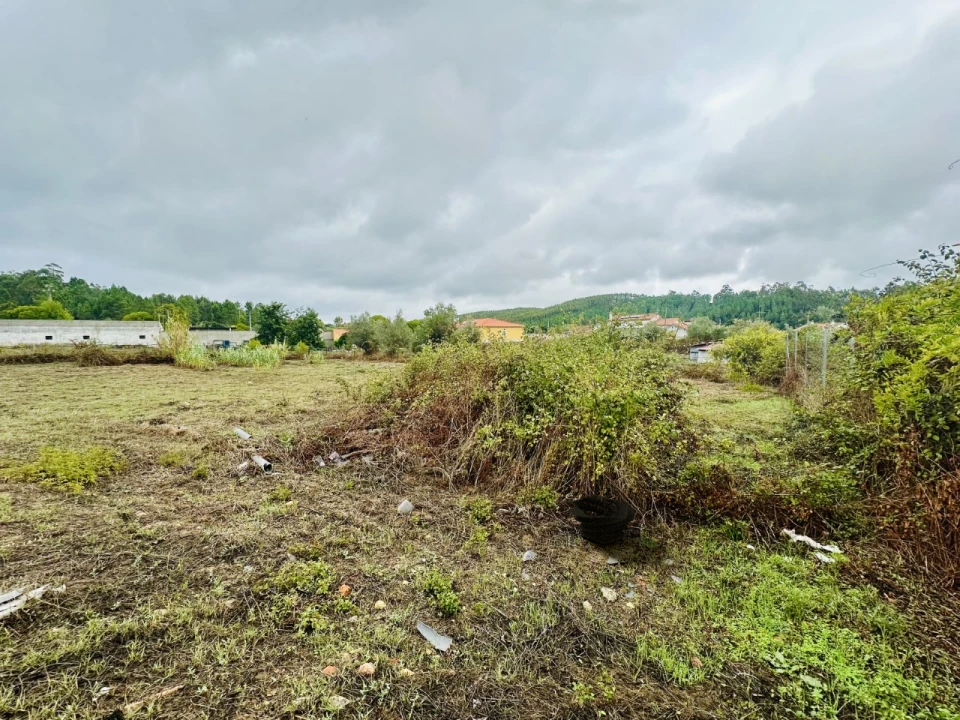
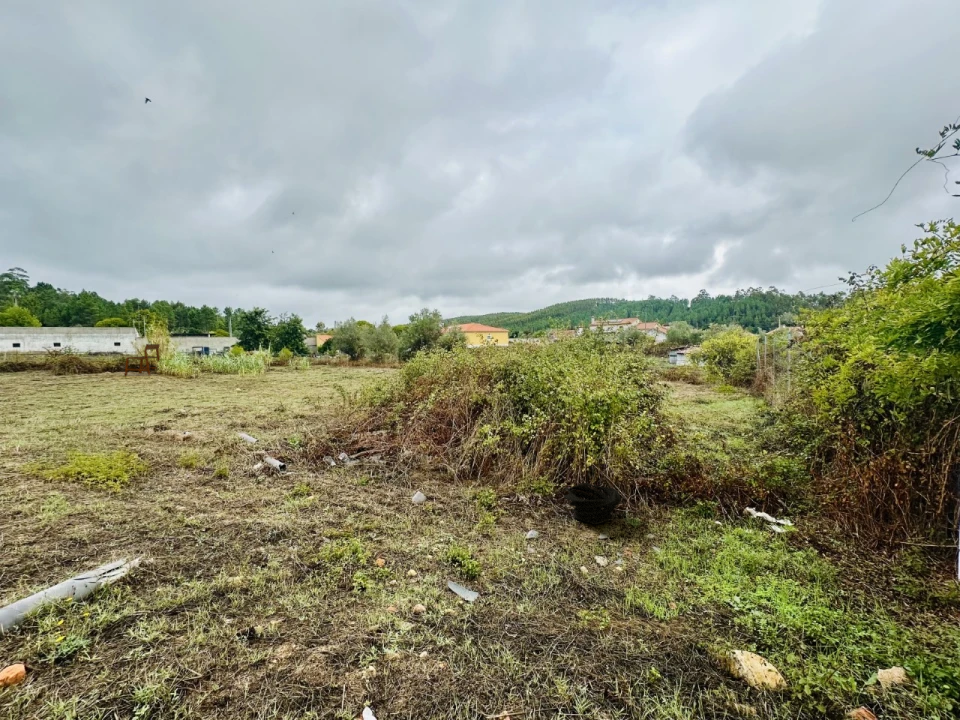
bench: none [140,337,177,368] -> present [125,344,160,375]

